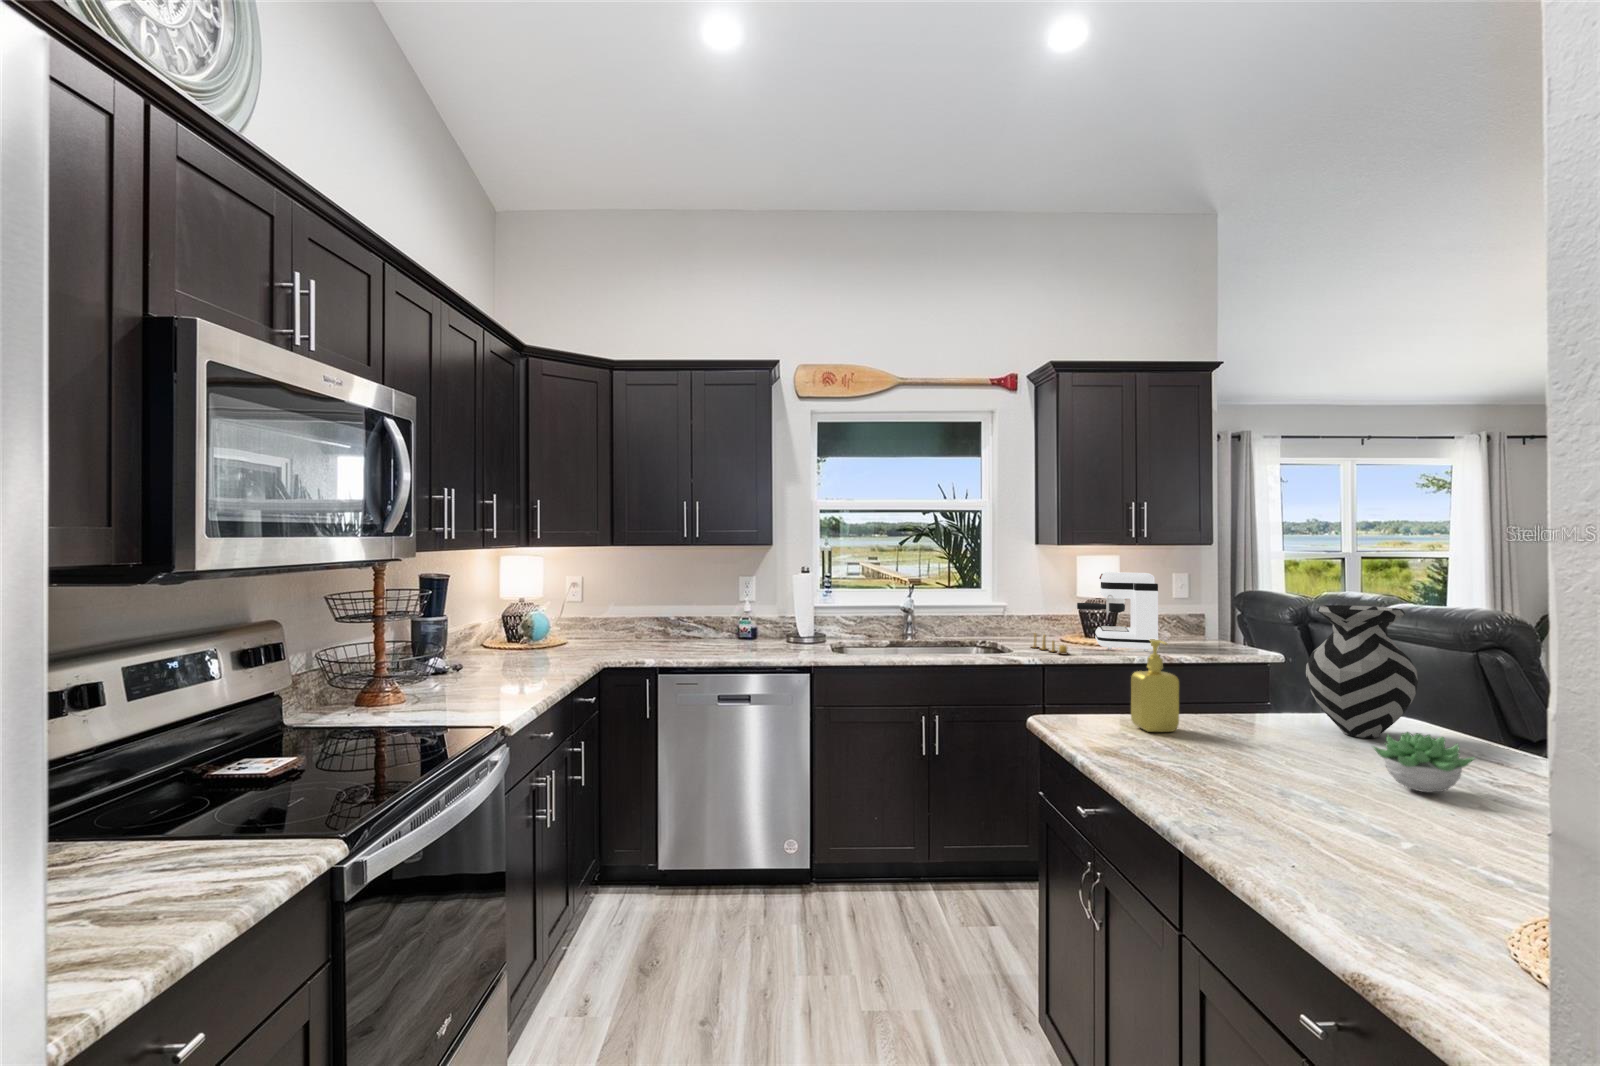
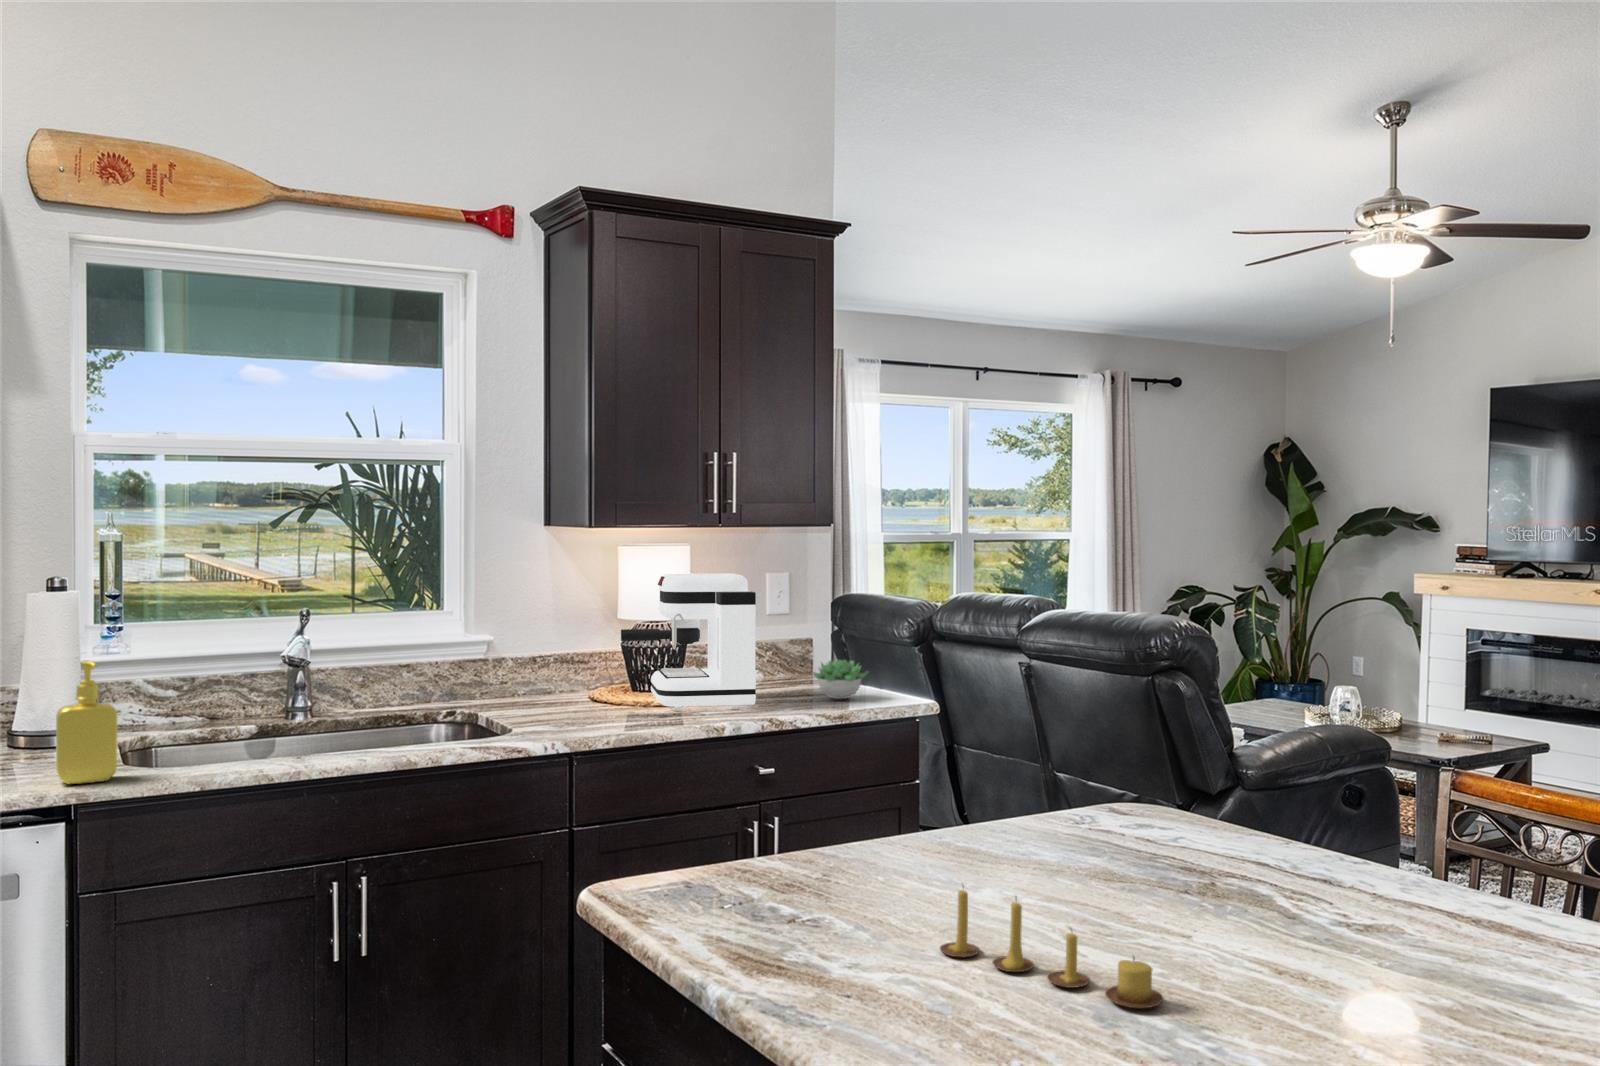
vase: present [1306,605,1418,738] -> none [1048,629,1206,854]
candle: present [1032,633,1069,654] -> present [940,890,1163,1008]
soap dispenser: present [1131,639,1179,732] -> present [56,661,117,784]
succulent plant: present [1373,732,1474,792] -> present [813,660,867,699]

